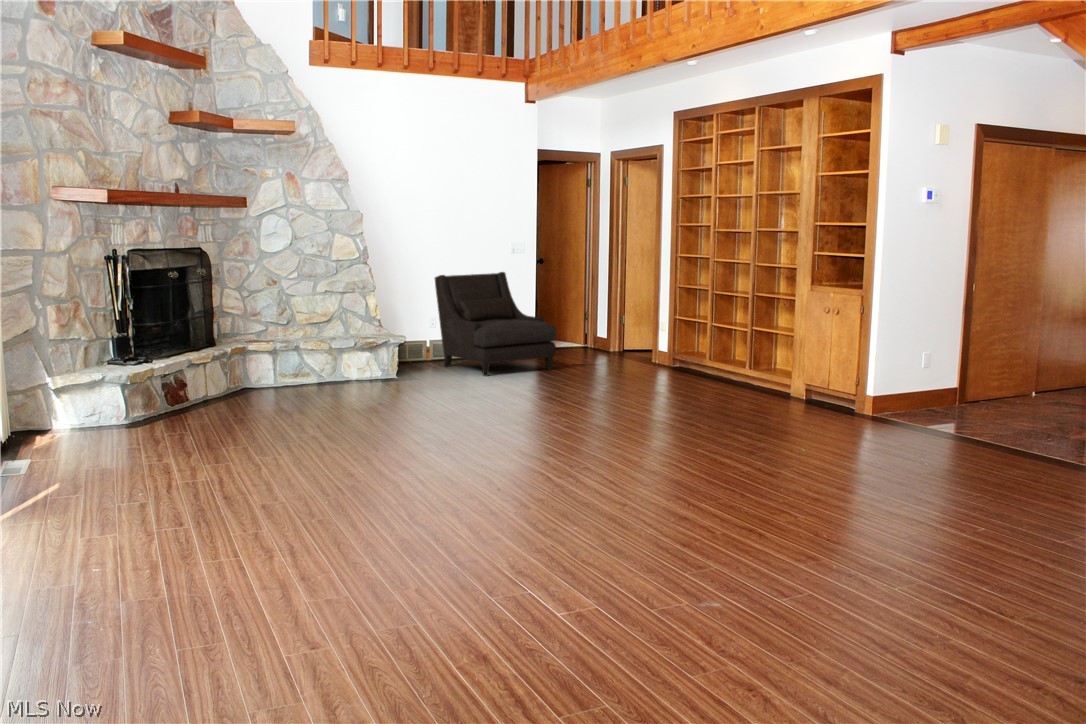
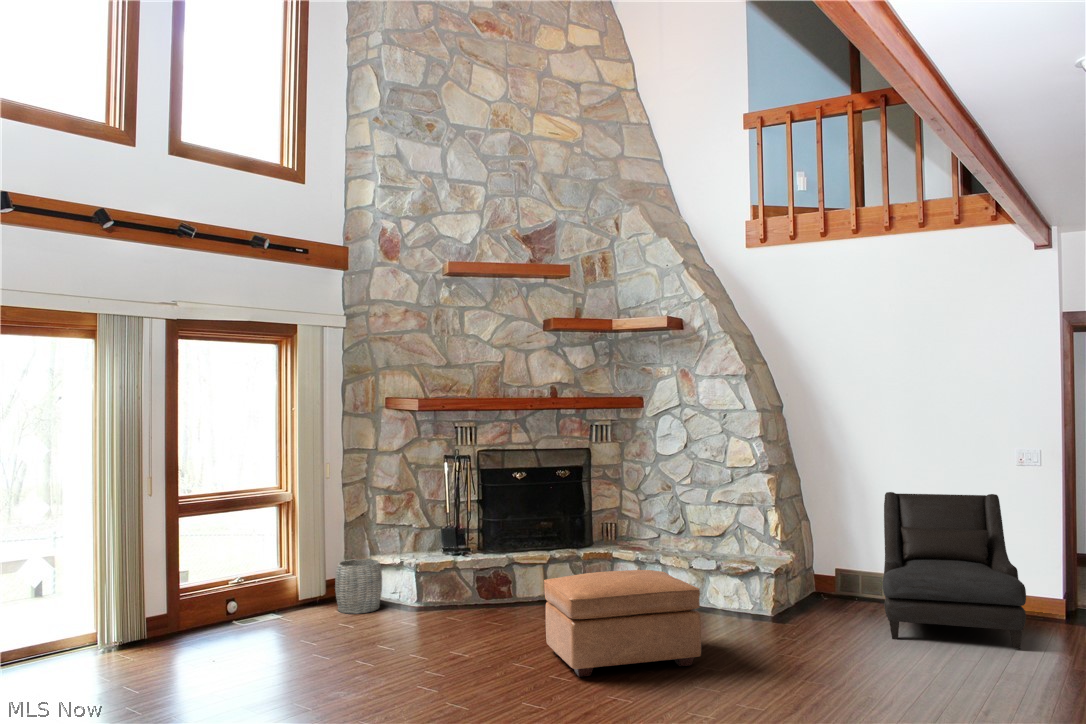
ottoman: none [325,341,441,419] -> present [544,570,701,677]
woven basket: none [37,376,92,433] -> present [335,559,382,614]

